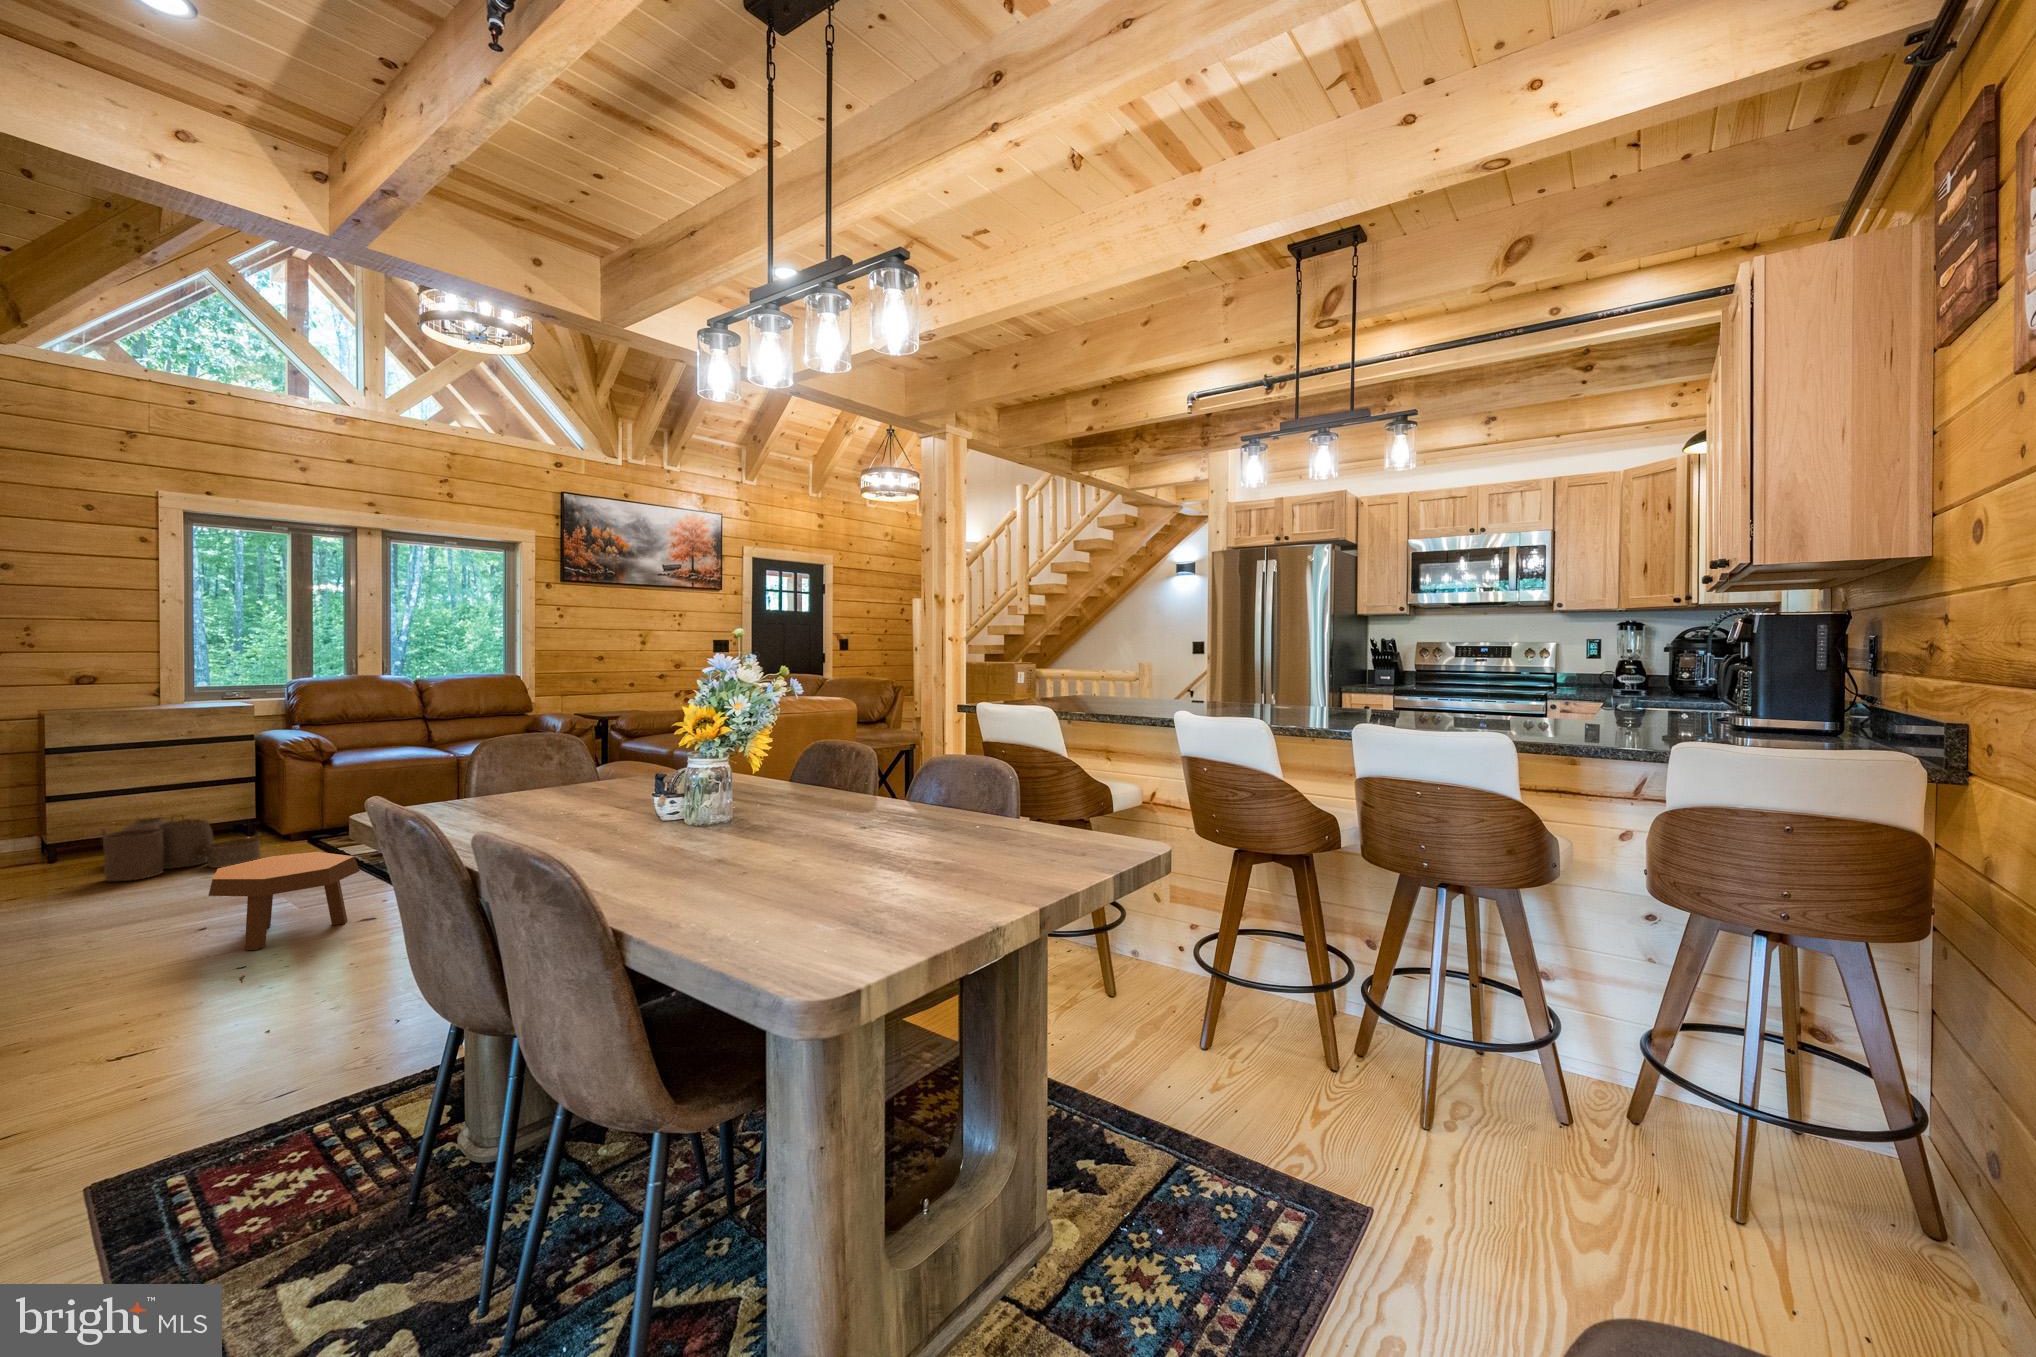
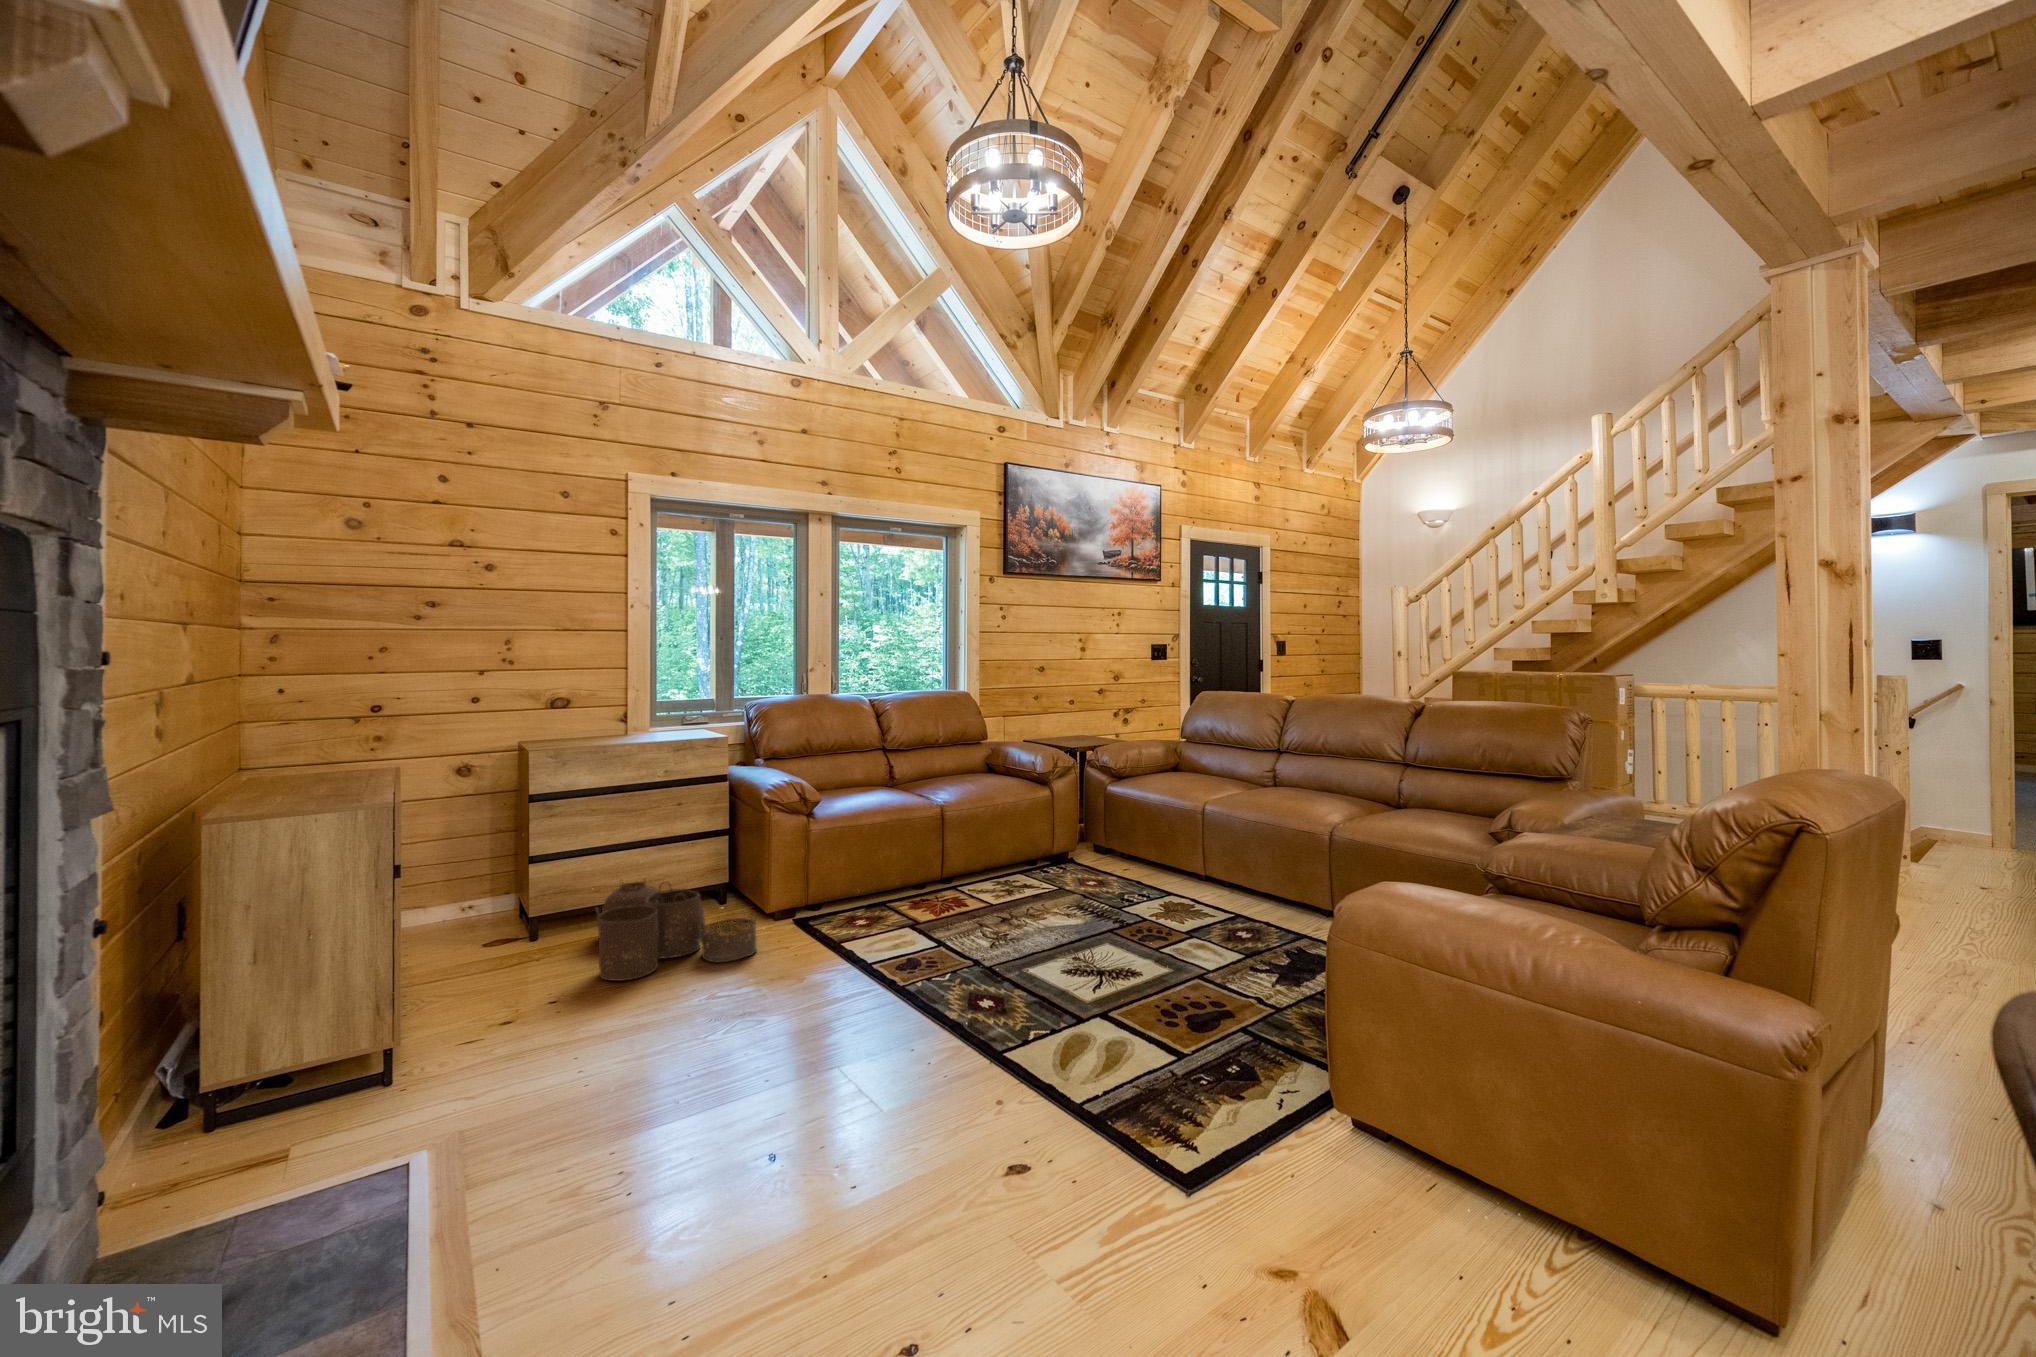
footstool: present [209,852,360,950] -> none [789,1000,977,1208]

